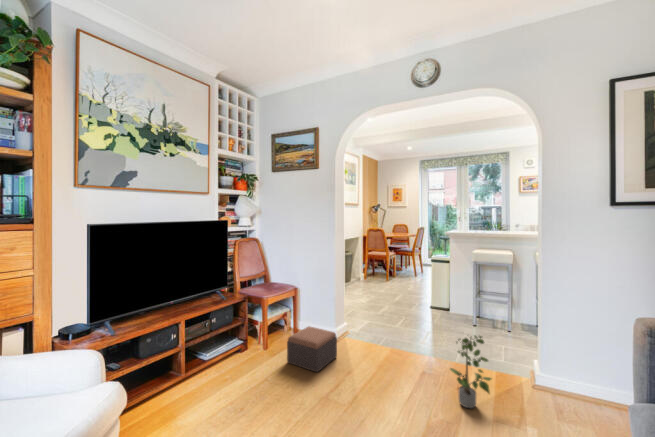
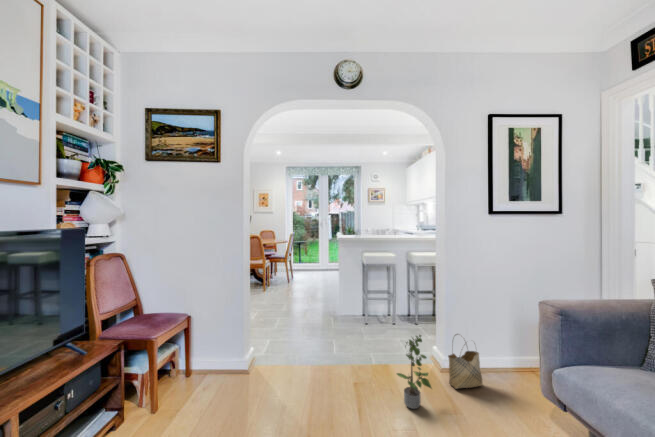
footstool: present [287,326,337,372] -> none [197,364,260,423]
woven basket: none [527,348,576,415] -> present [448,351,482,389]

